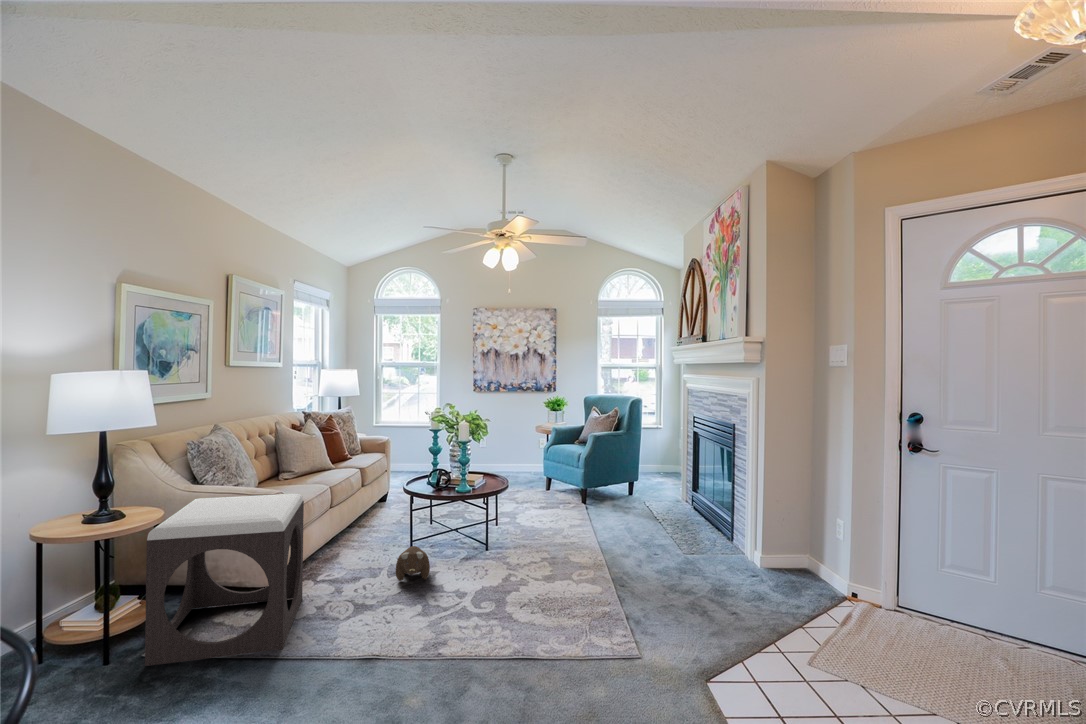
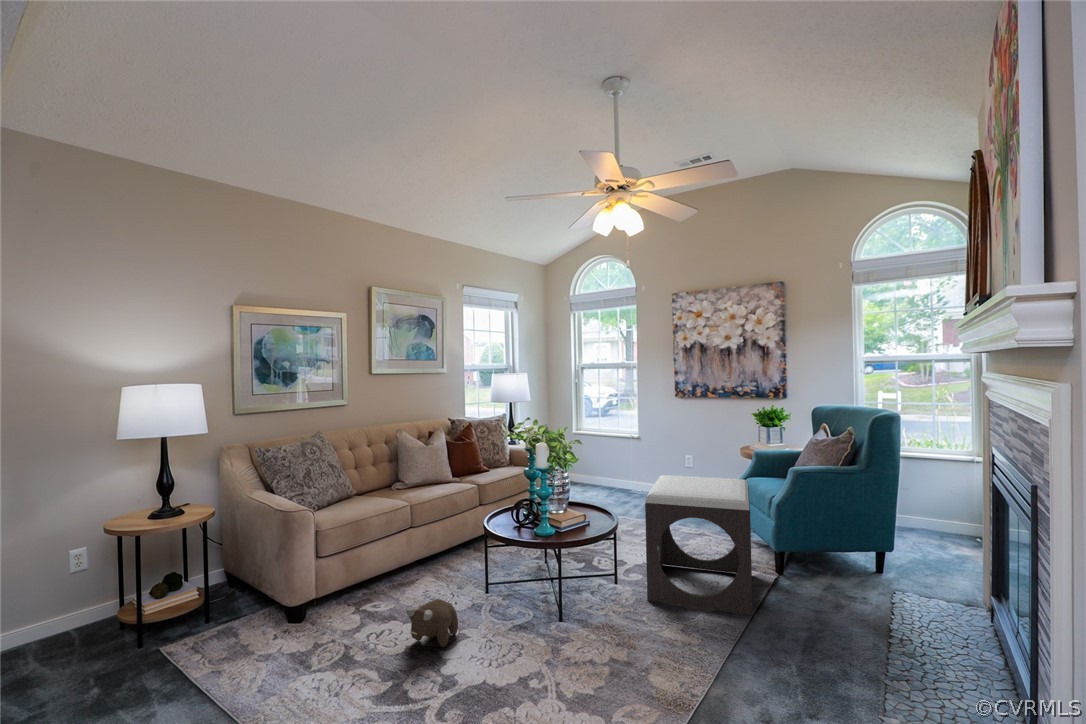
footstool: present [145,494,304,666] -> present [645,475,753,615]

